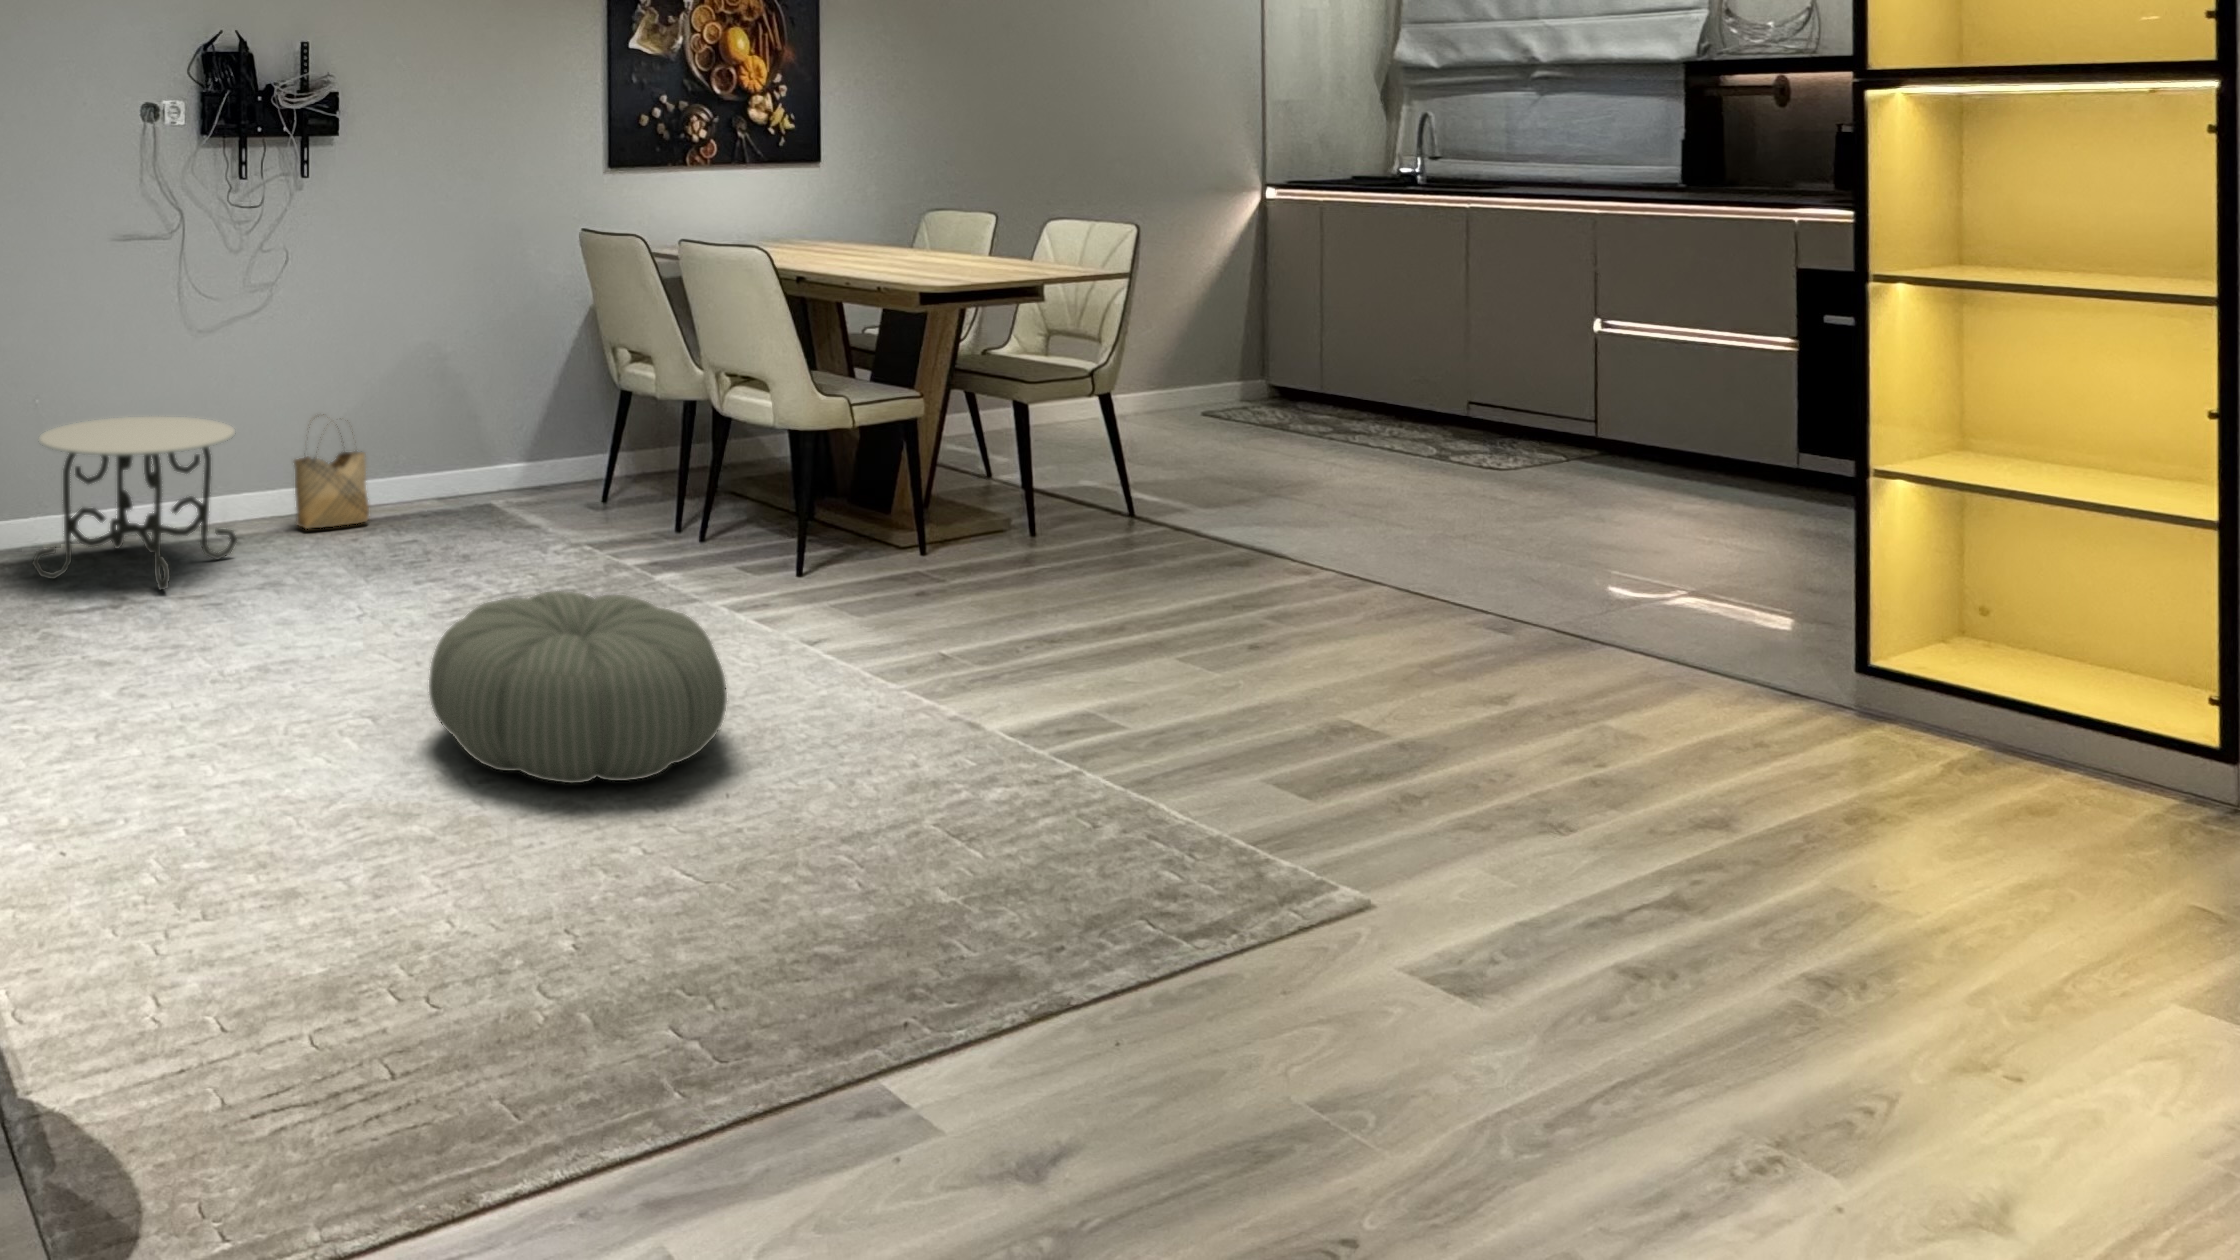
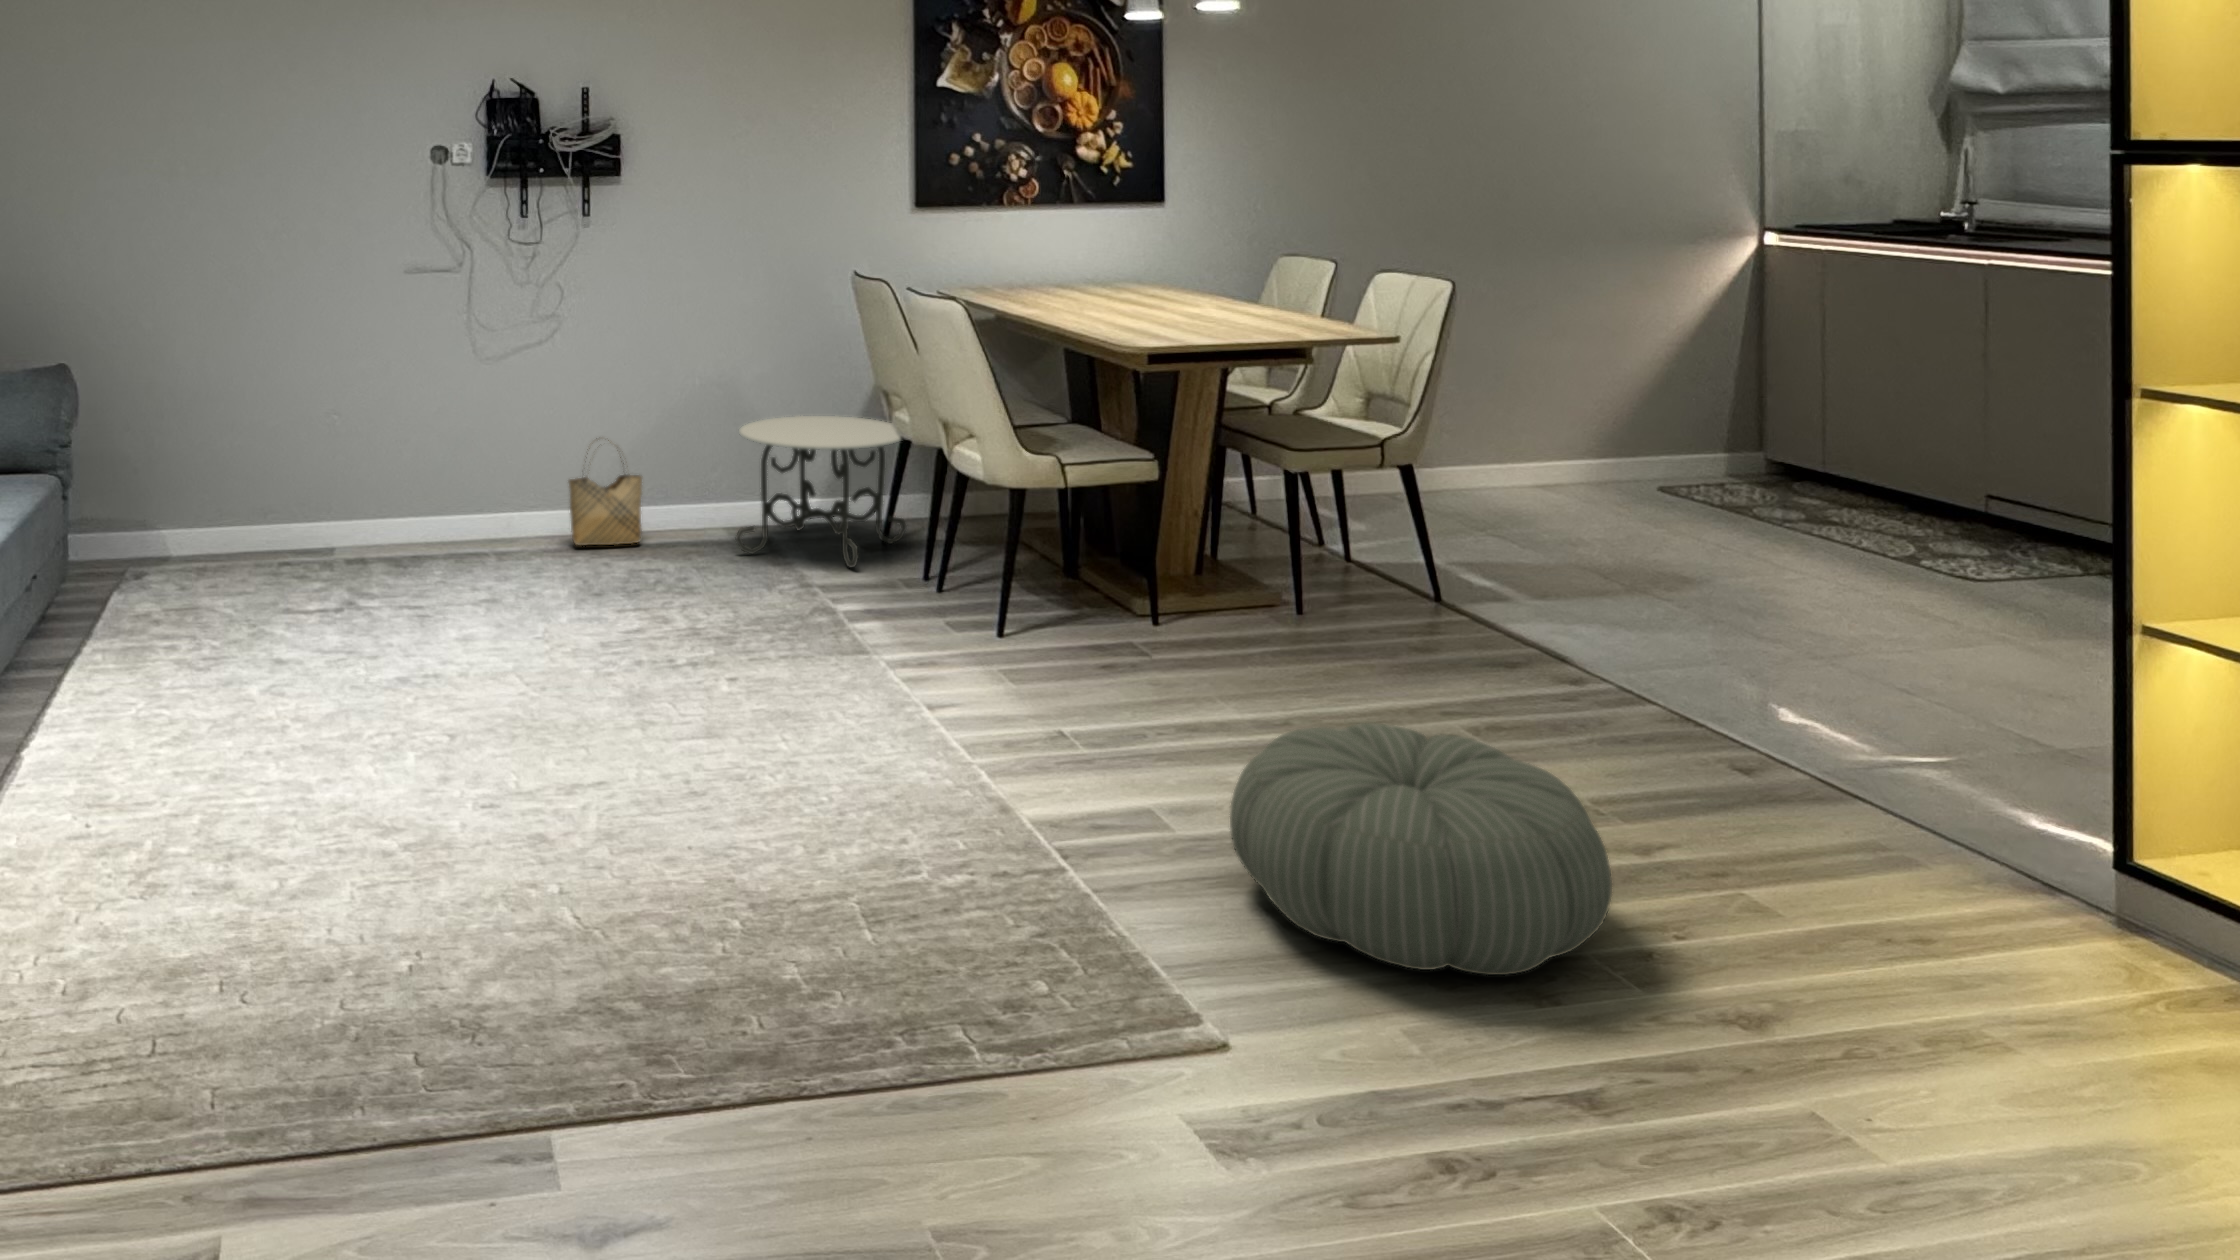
side table: present [33,416,237,590] -> present [736,416,906,567]
pouf: present [429,591,727,783] -> present [1230,723,1612,975]

